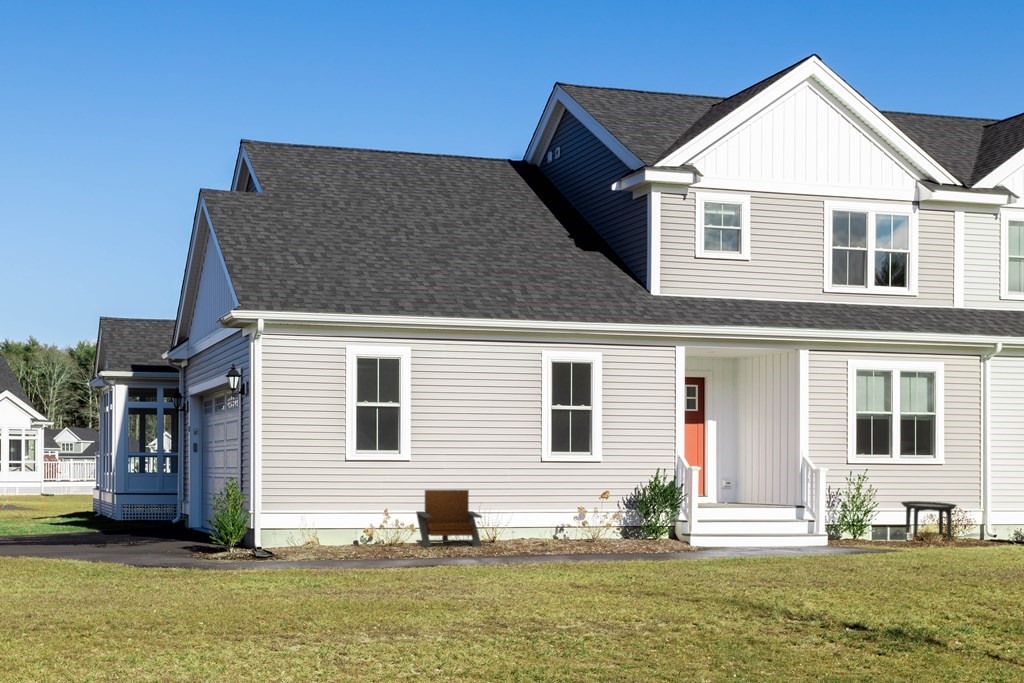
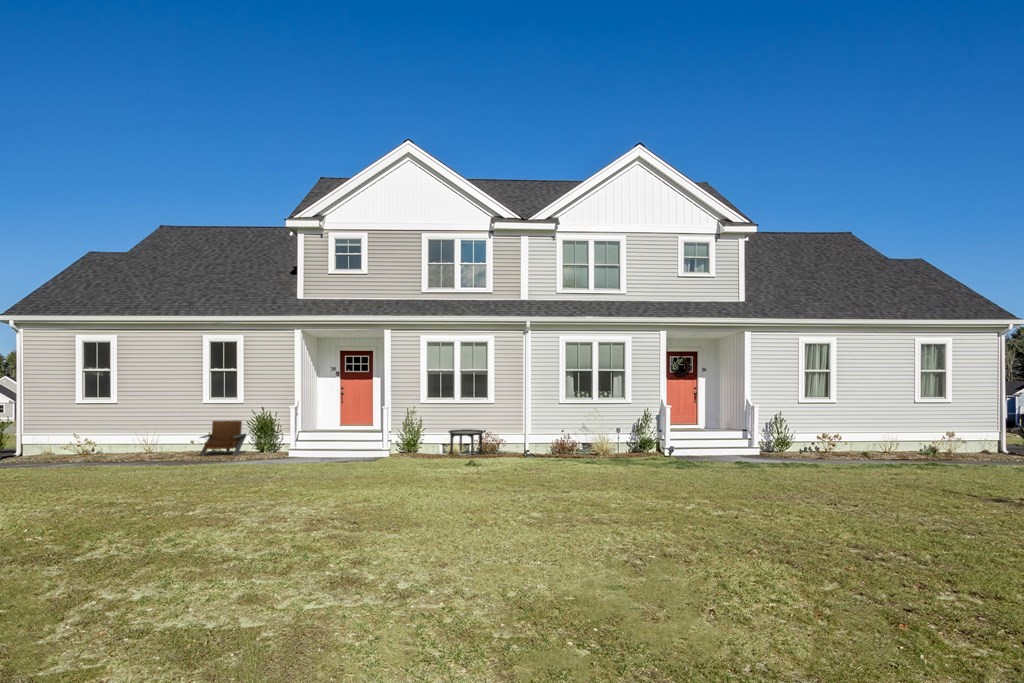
lounge chair: present [416,490,482,547] -> present [199,420,247,456]

